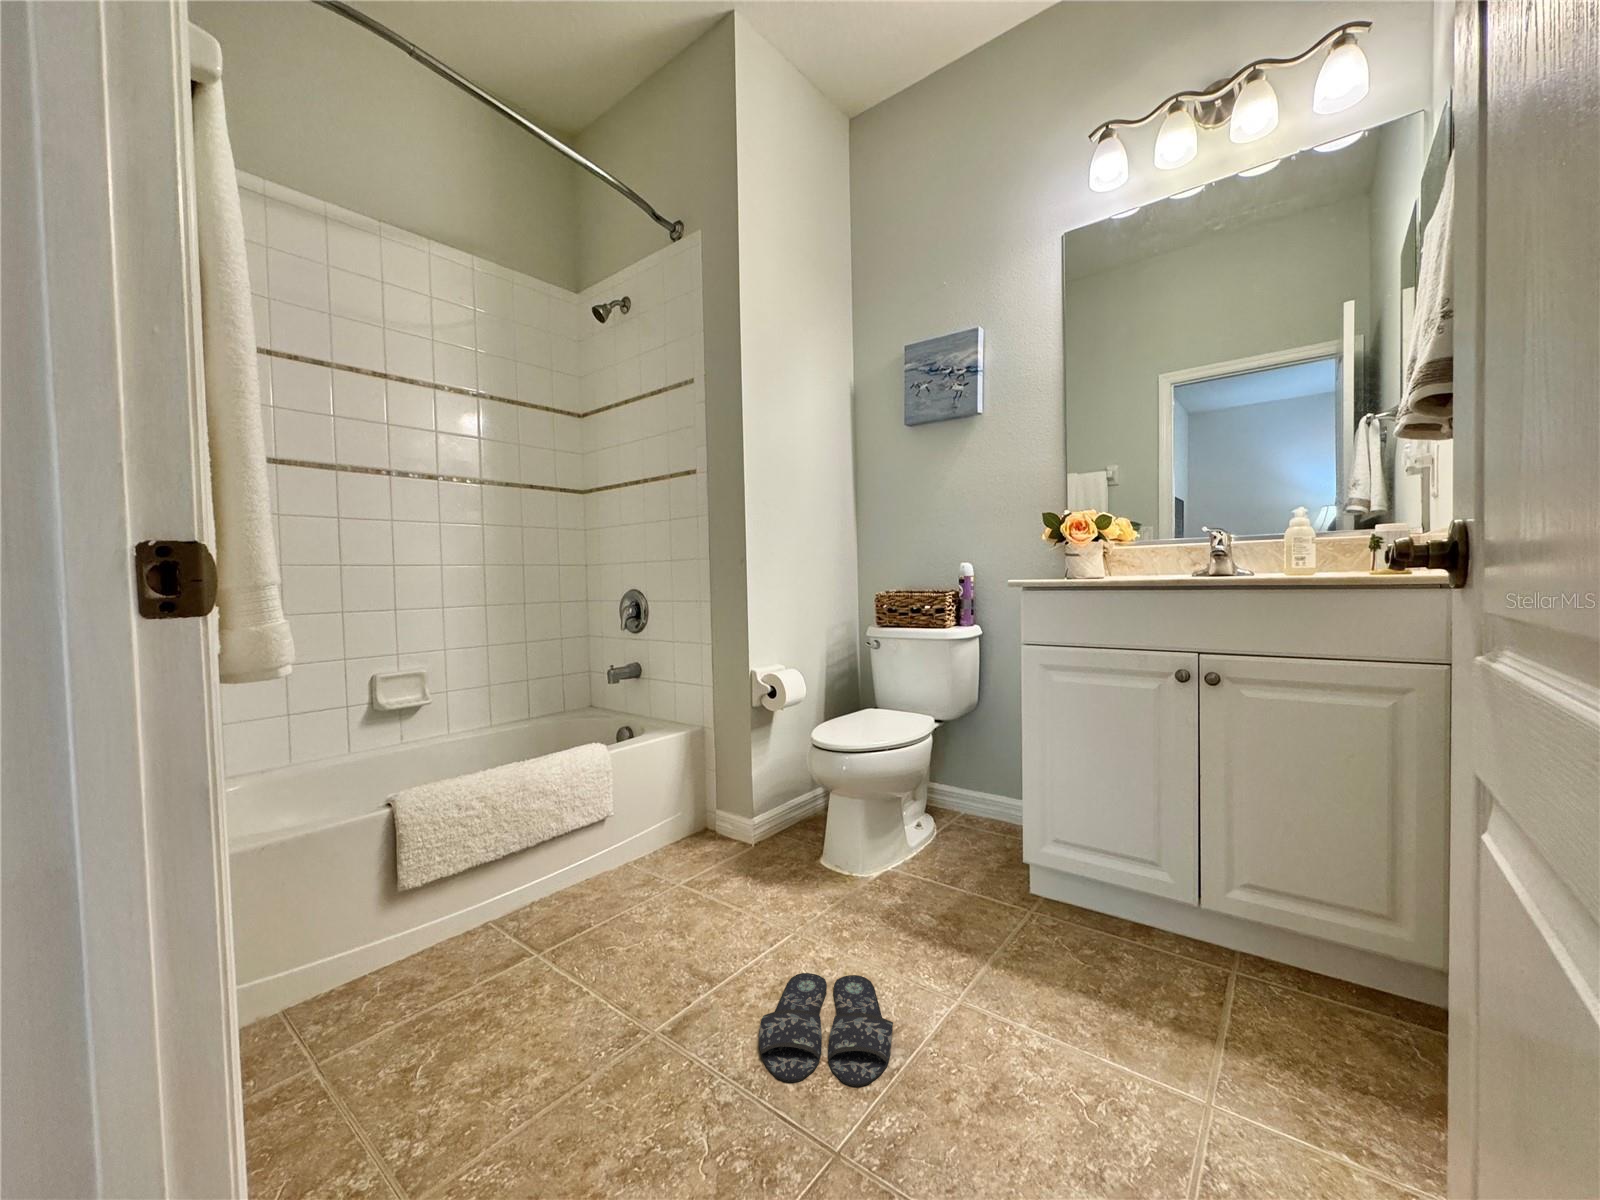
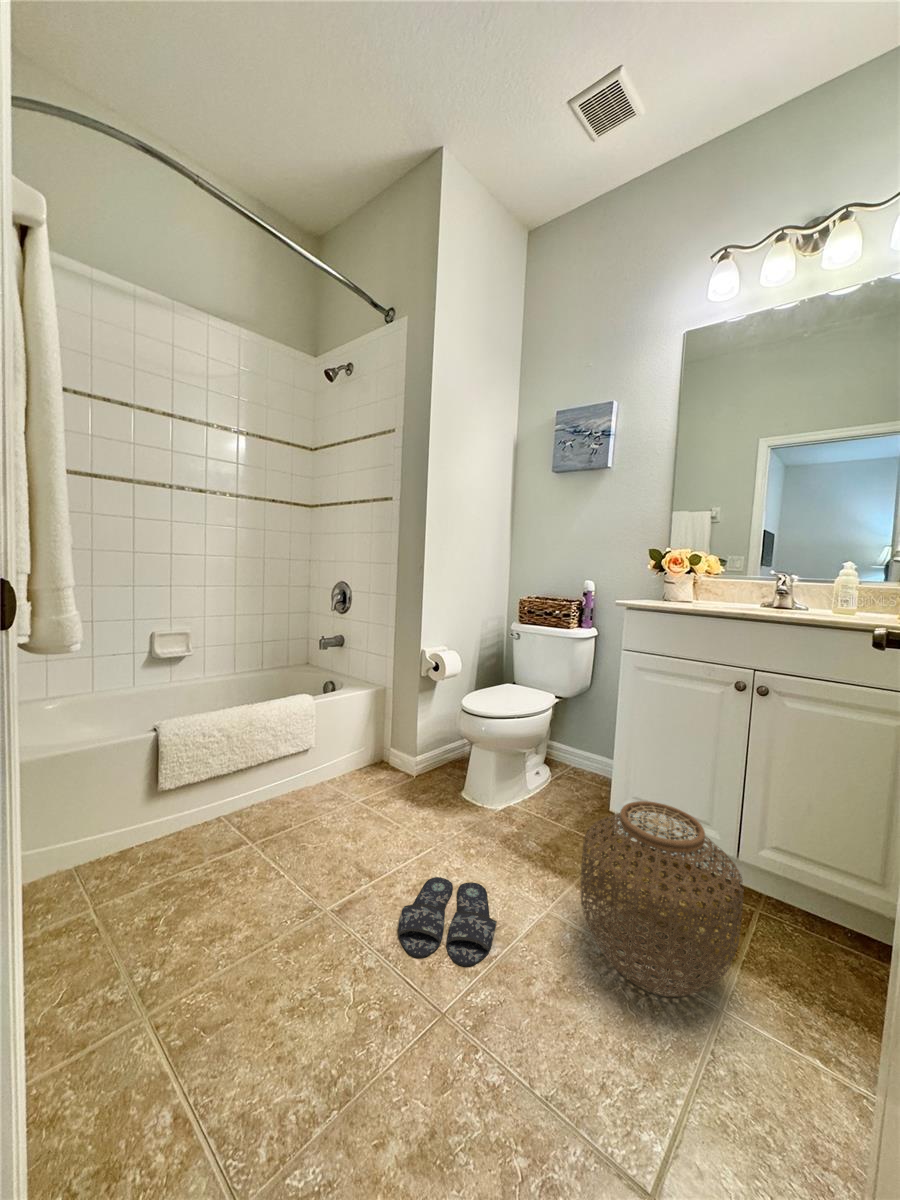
woven basket: none [1002,836,1222,1095] -> present [581,801,744,997]

